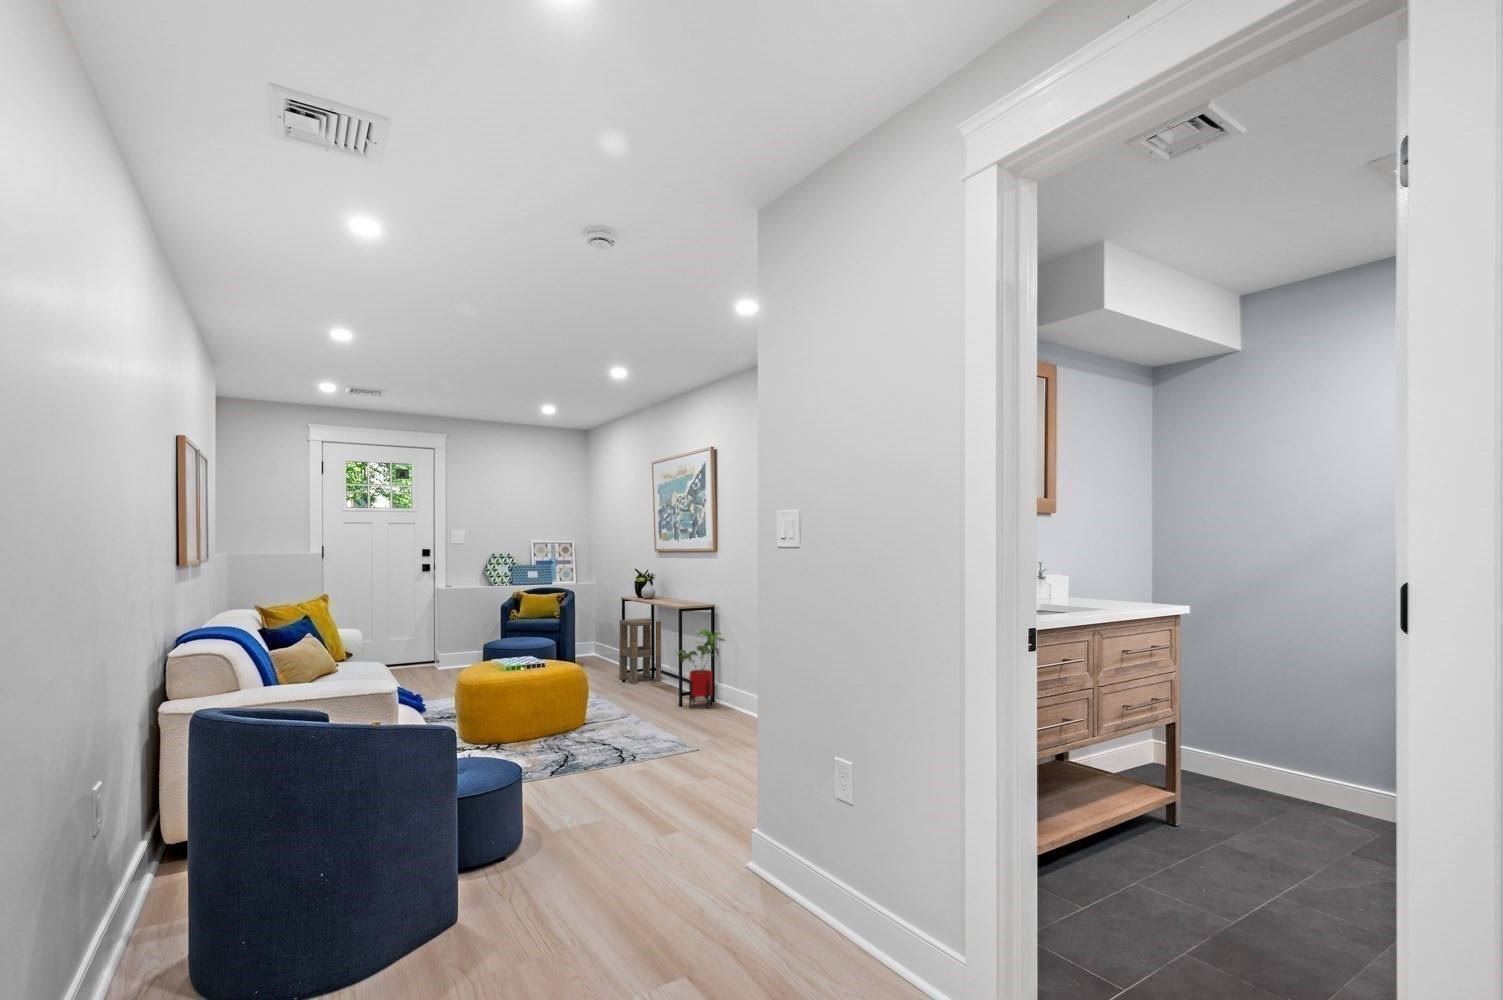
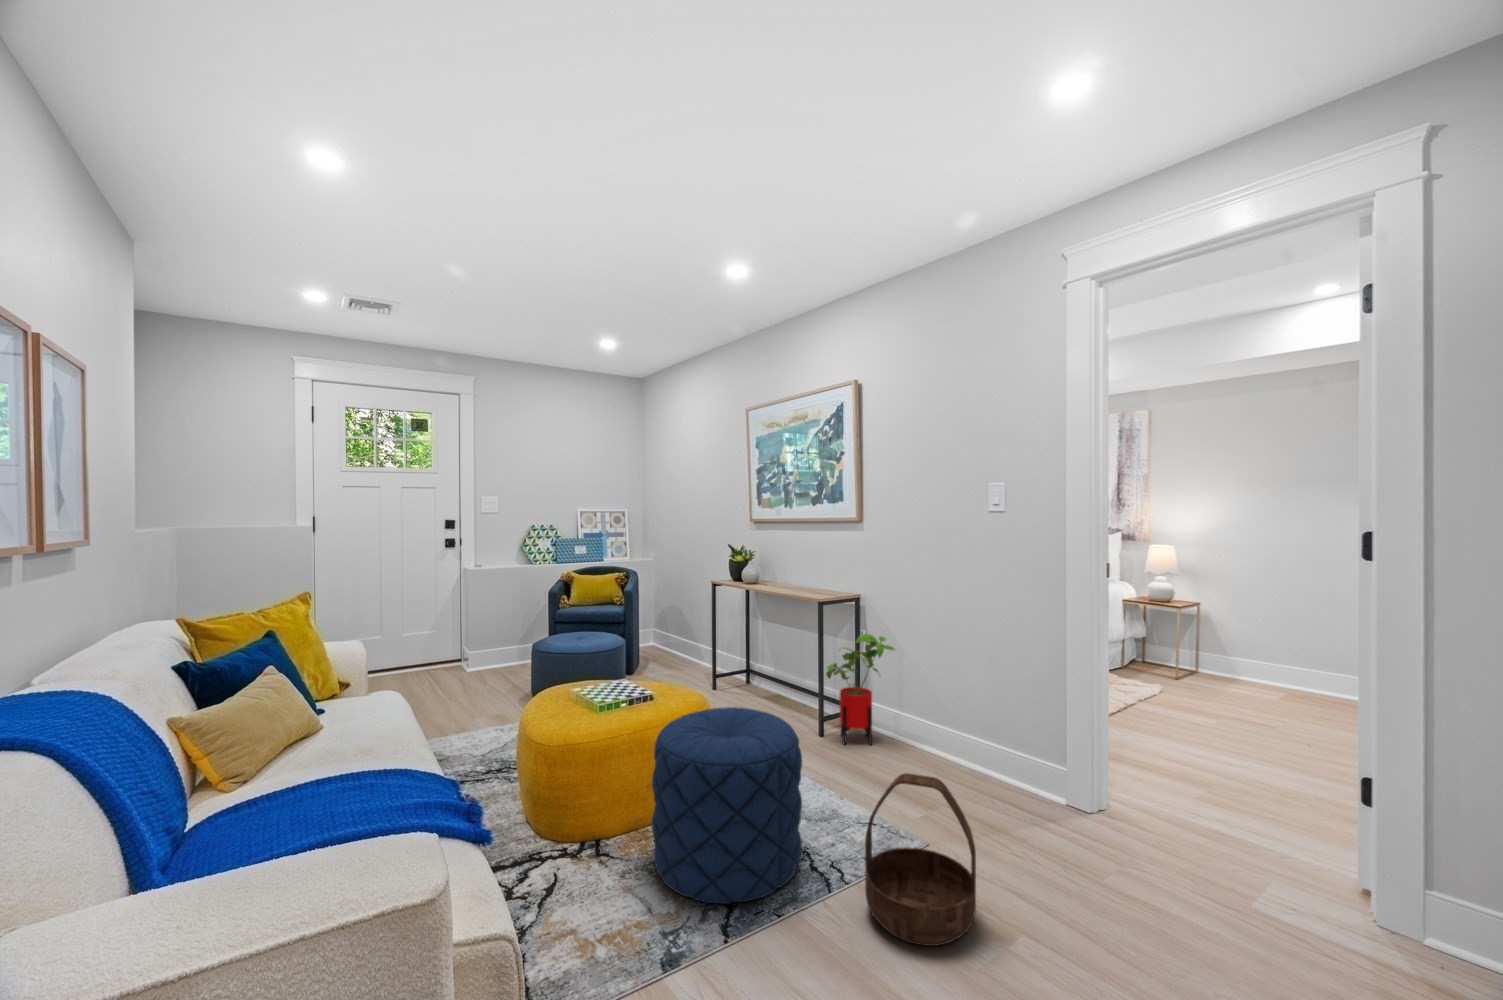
side table: present [619,618,661,684] -> none [707,606,763,694]
pouf: none [525,662,615,759] -> present [652,707,802,904]
basket: none [630,687,689,772] -> present [865,773,976,946]

